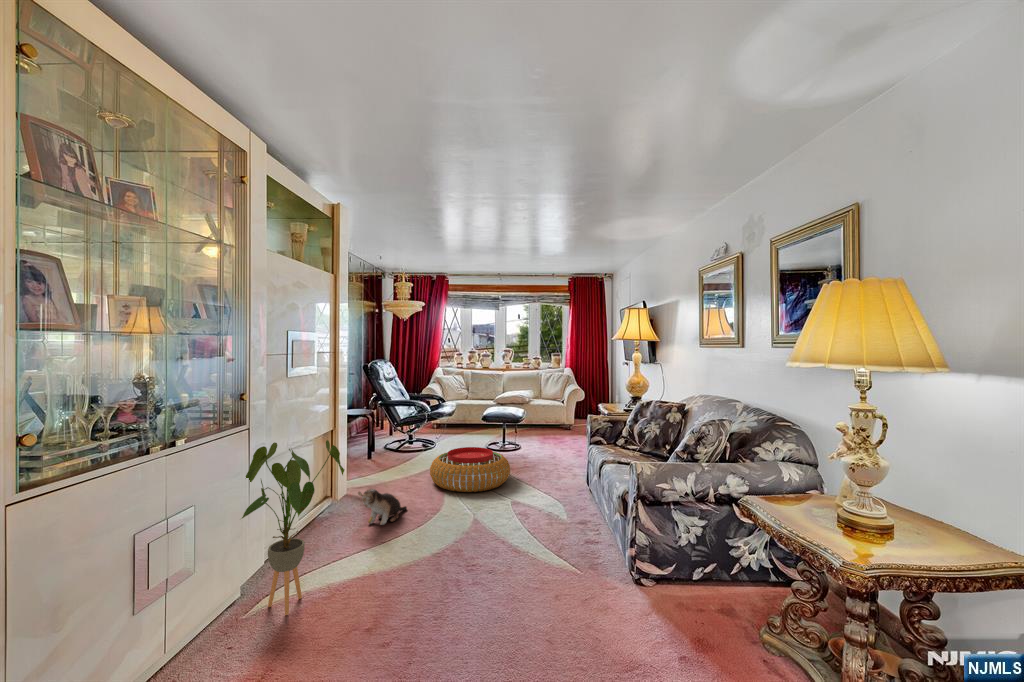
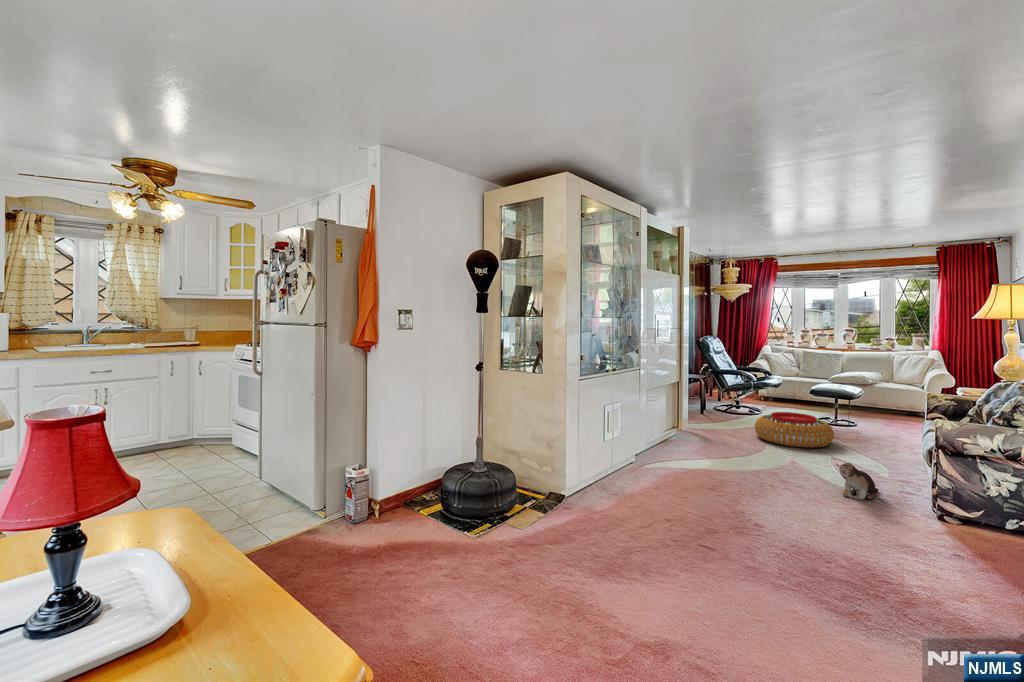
house plant: present [242,440,344,615] -> none [638,380,694,474]
plush toy: present [358,489,407,525] -> present [836,463,878,500]

